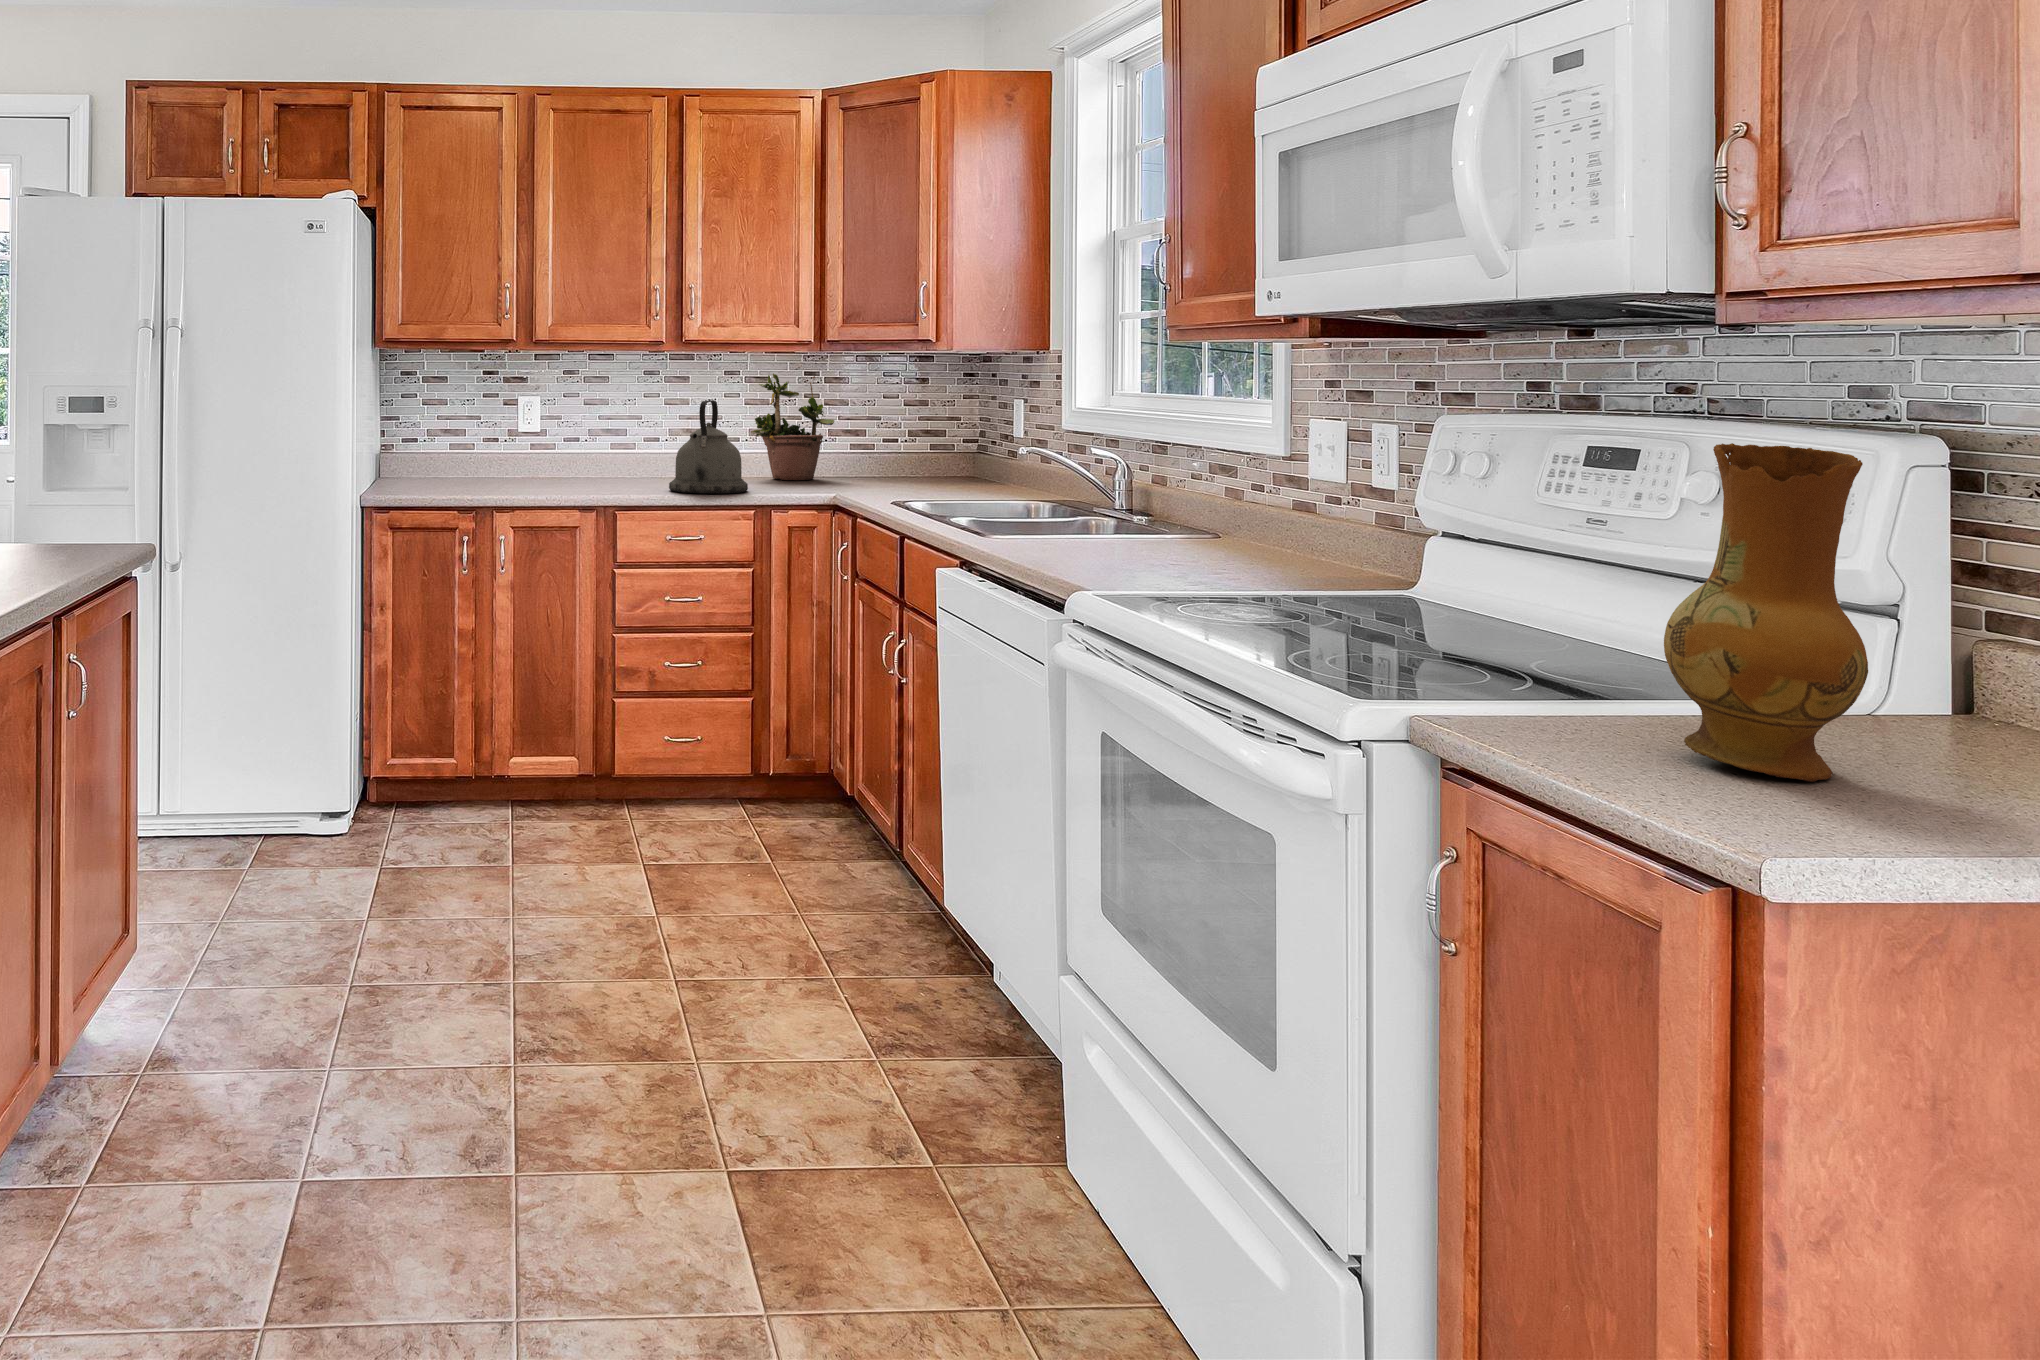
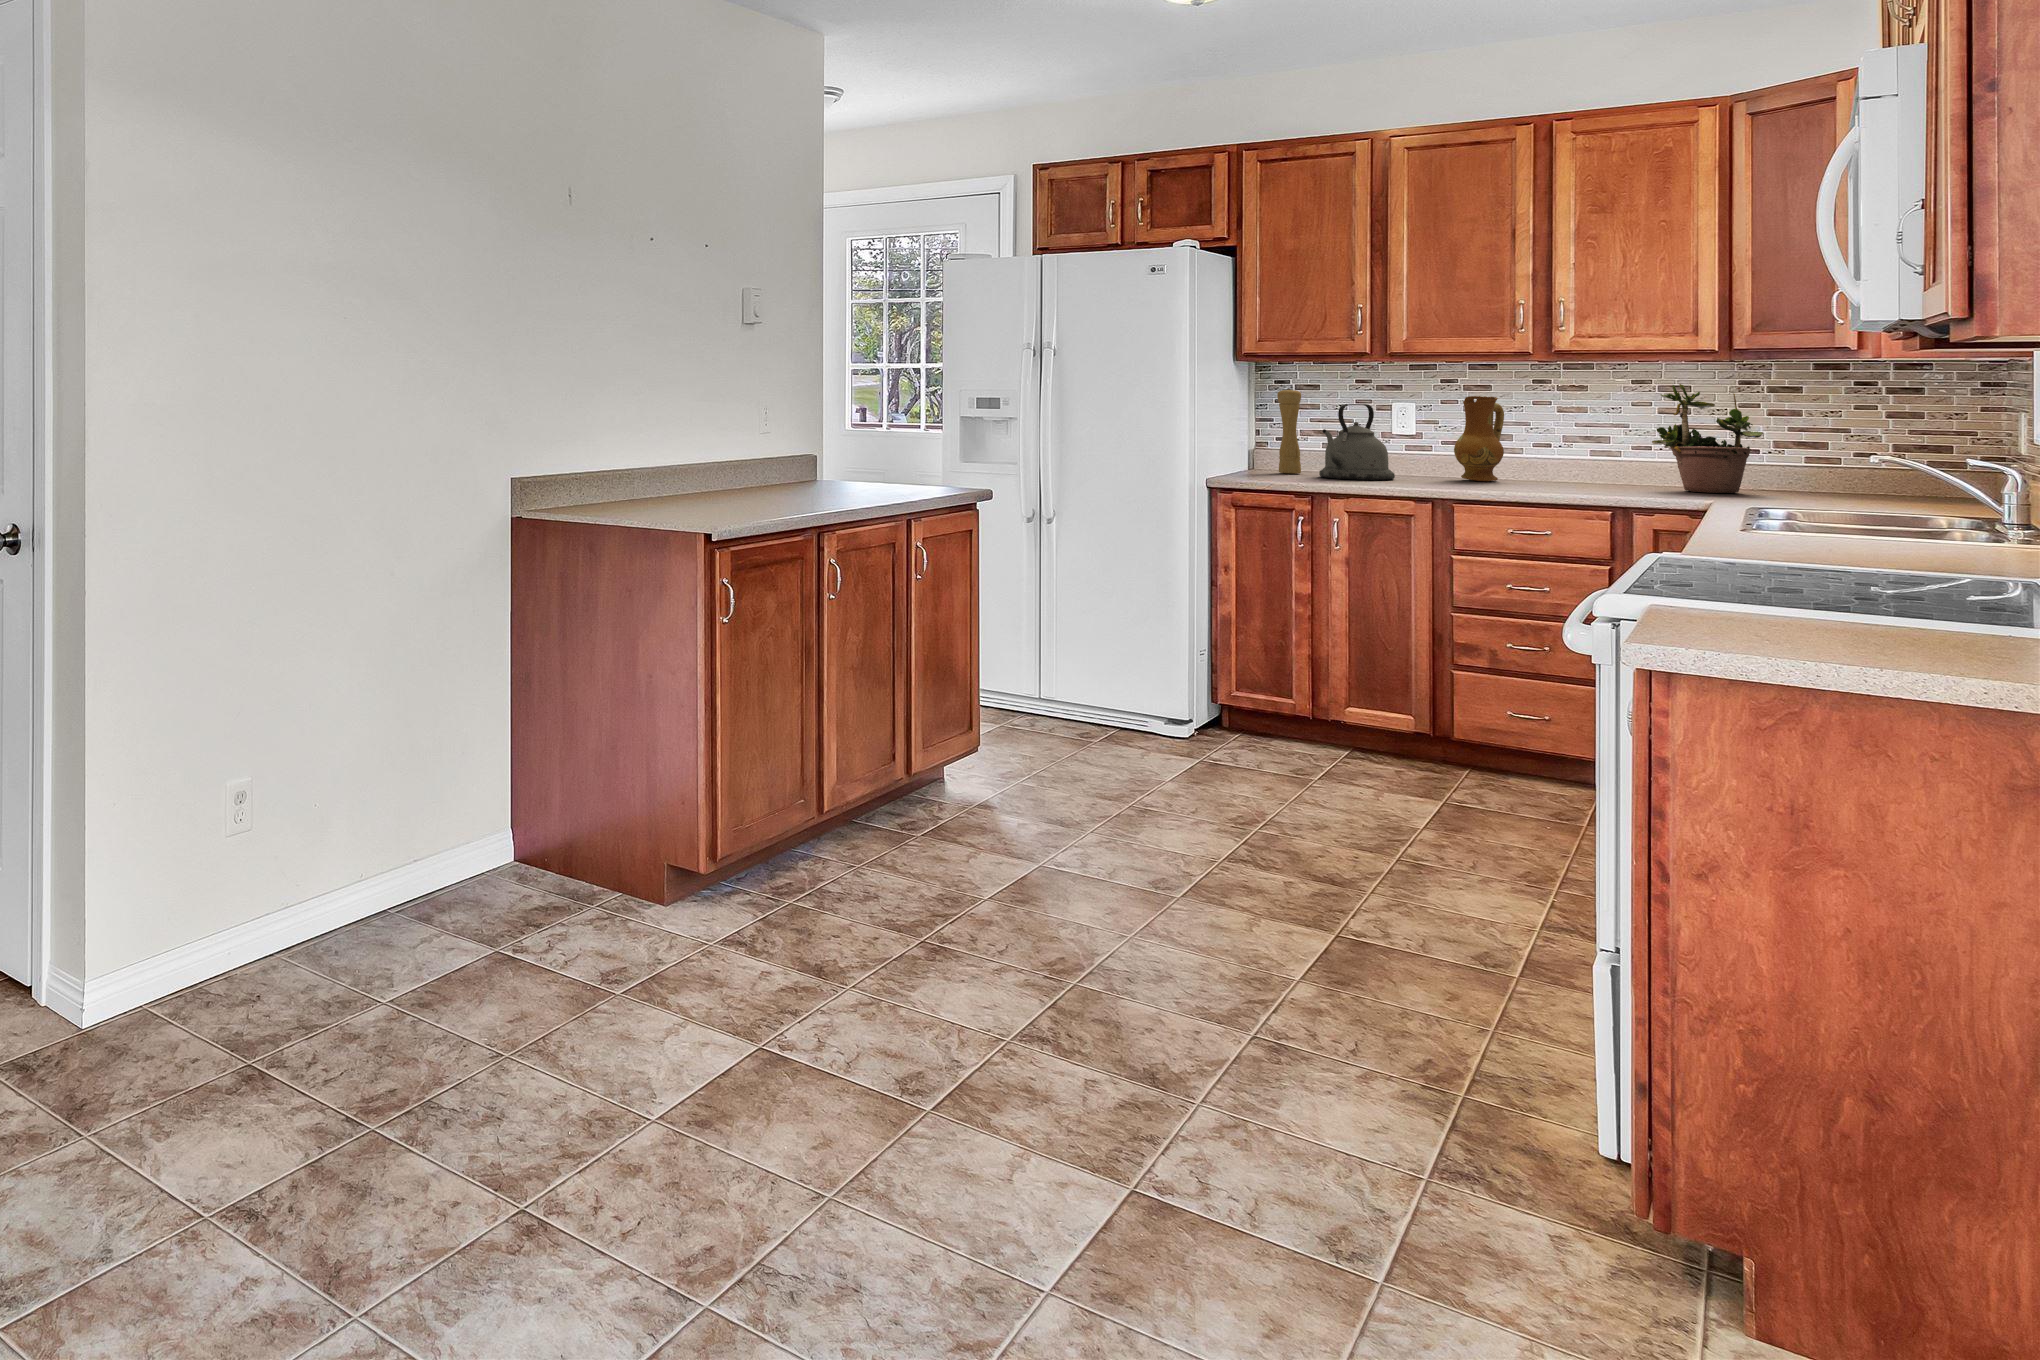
pepper mill: none [410,380,435,480] -> present [1277,389,1301,474]
kettle: present [669,400,748,494] -> present [1319,404,1395,480]
ceramic jug: present [1664,443,1868,782] -> present [1454,396,1504,481]

